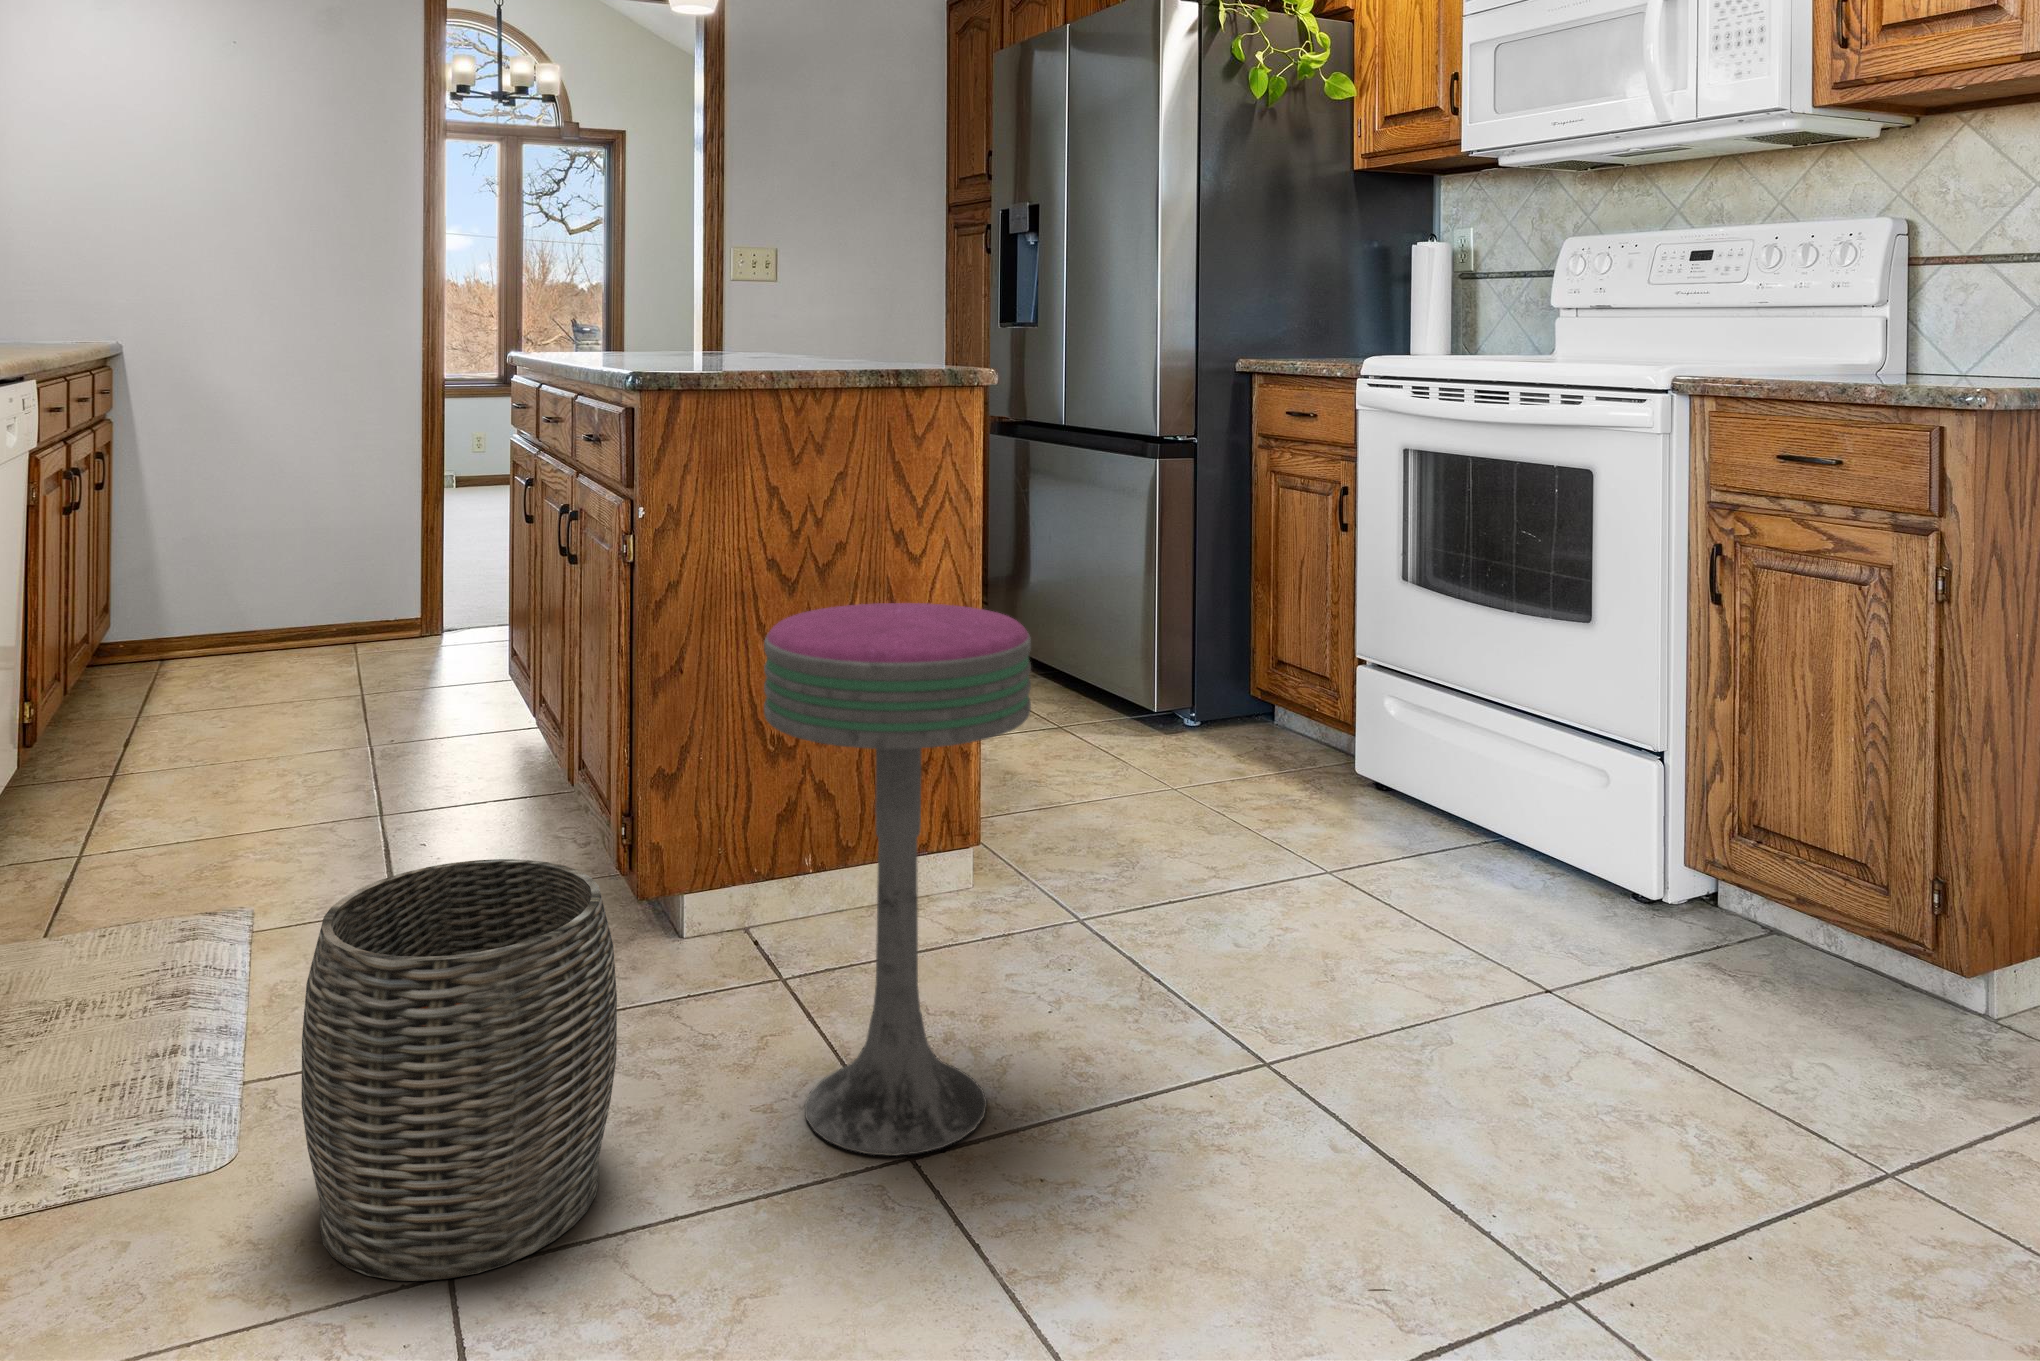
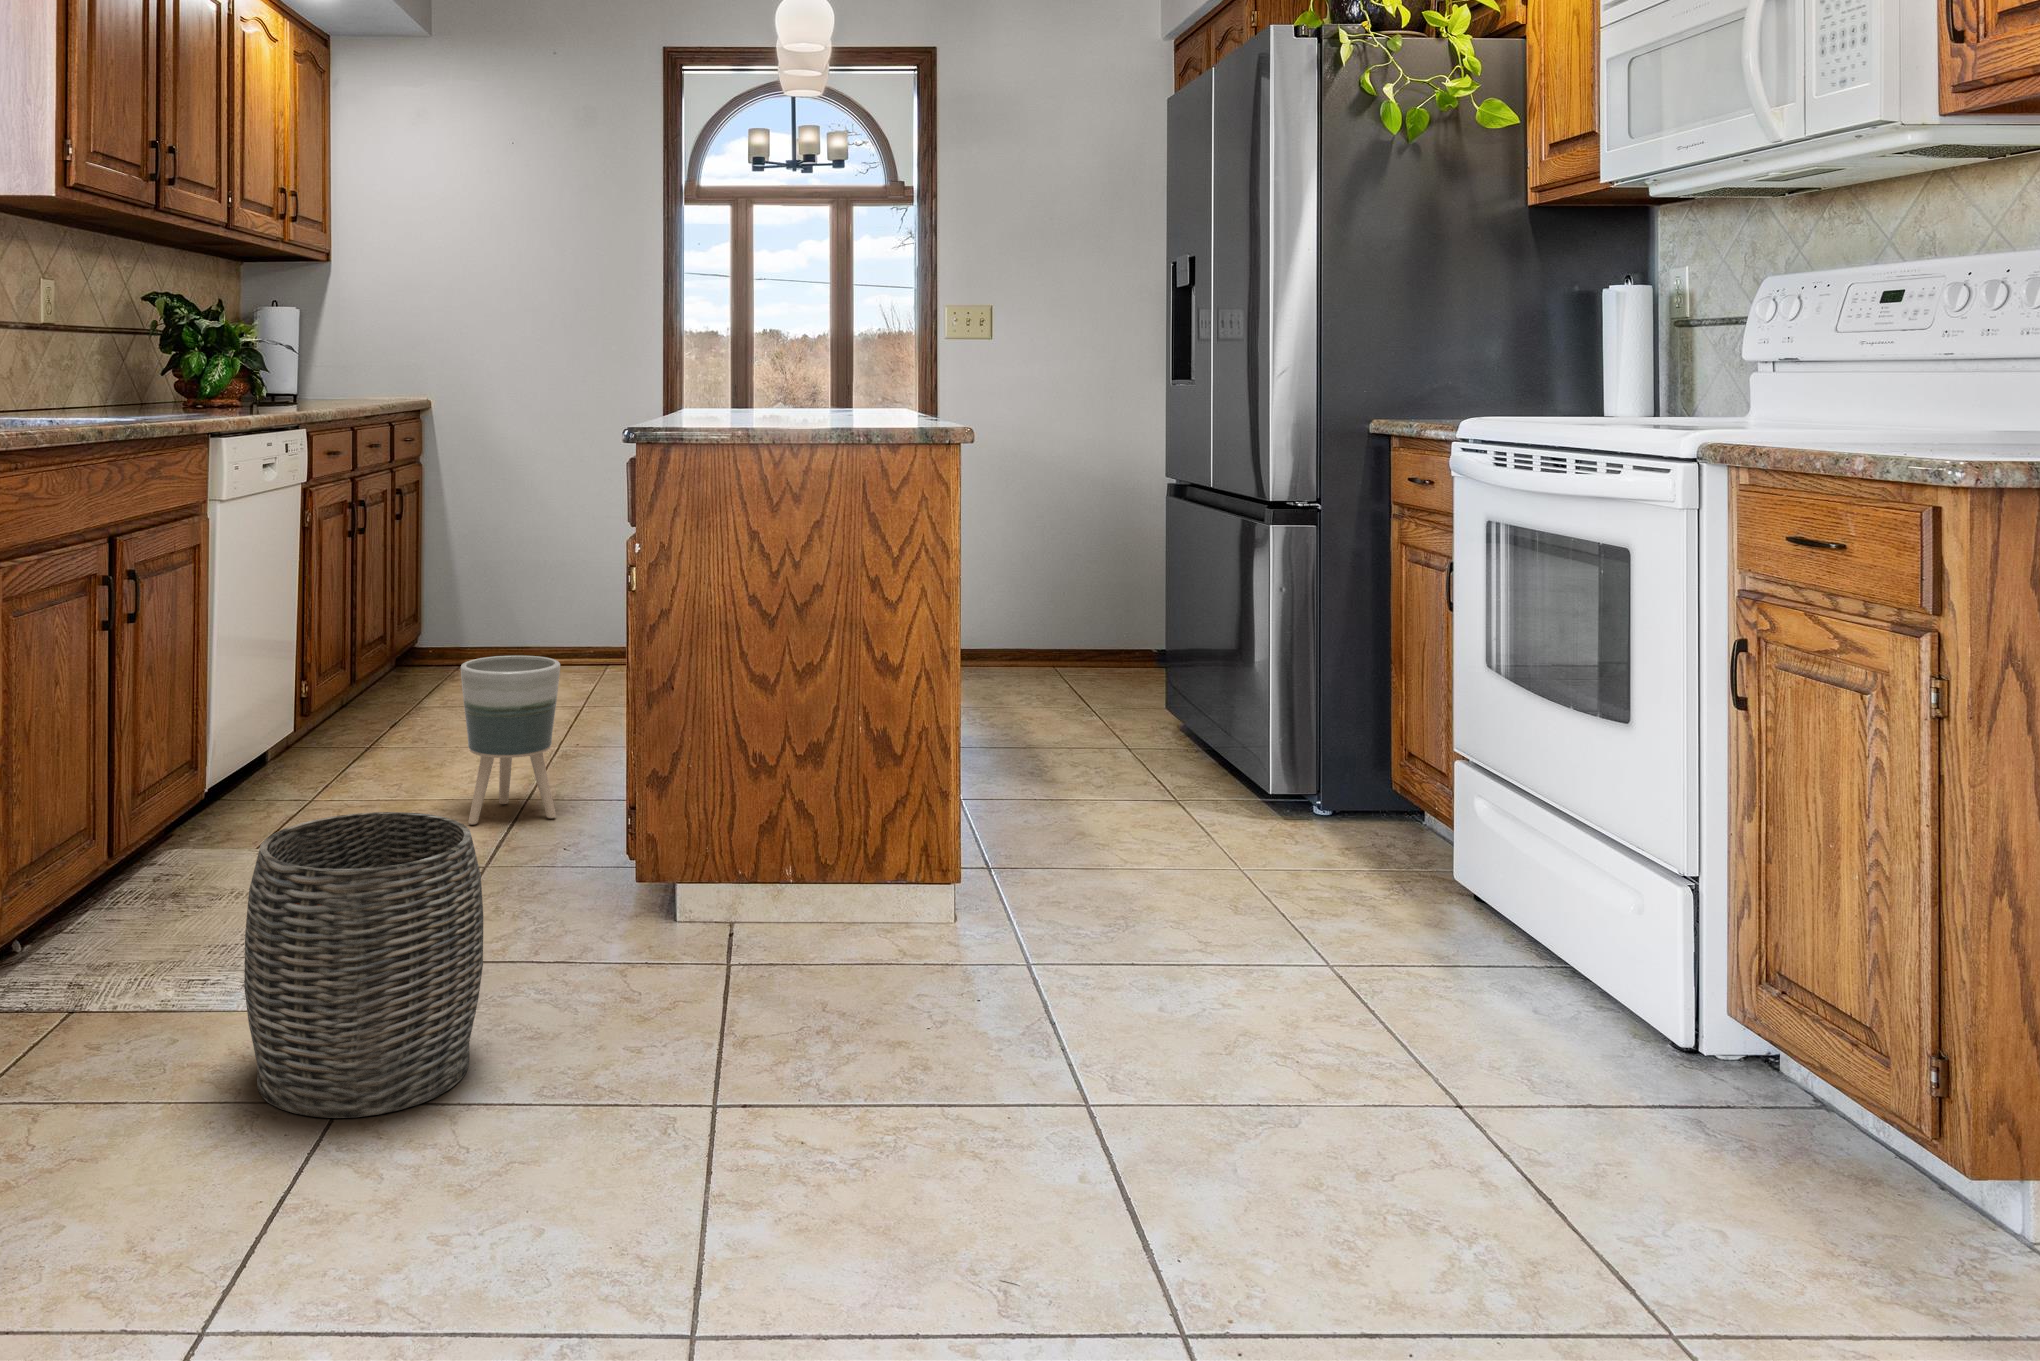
bar stool: present [764,603,1031,1156] -> none [606,633,839,1114]
planter: none [310,645,437,853] -> present [461,656,560,825]

